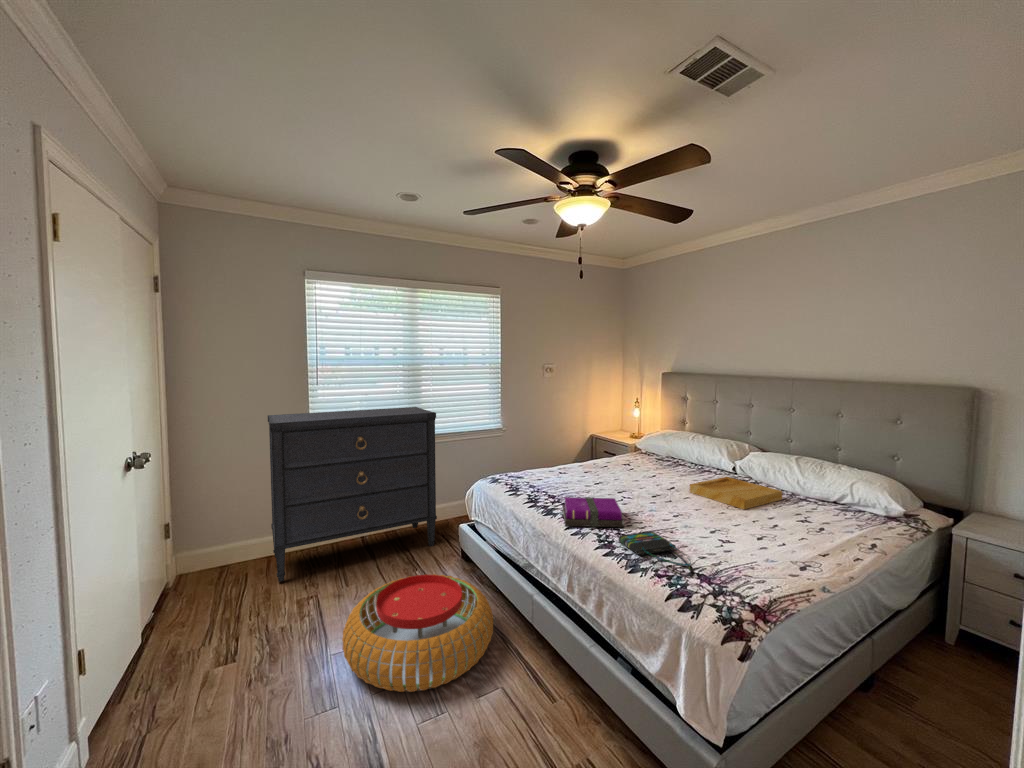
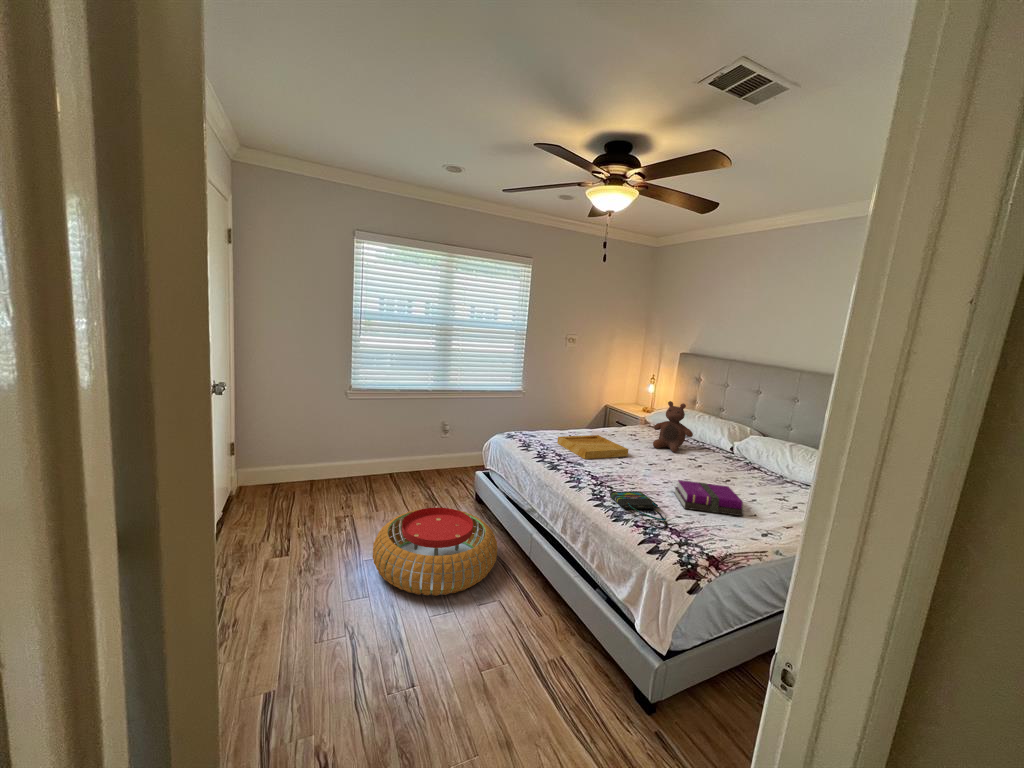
dresser: present [268,407,437,582] -> none [314,359,464,502]
stuffed bear: none [648,424,691,480] -> present [653,401,693,452]
tray: present [690,477,782,509] -> present [557,435,628,459]
notebook: present [563,497,624,527] -> present [674,480,744,516]

